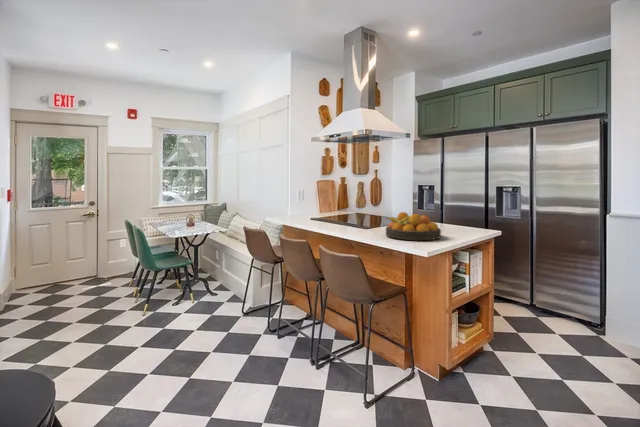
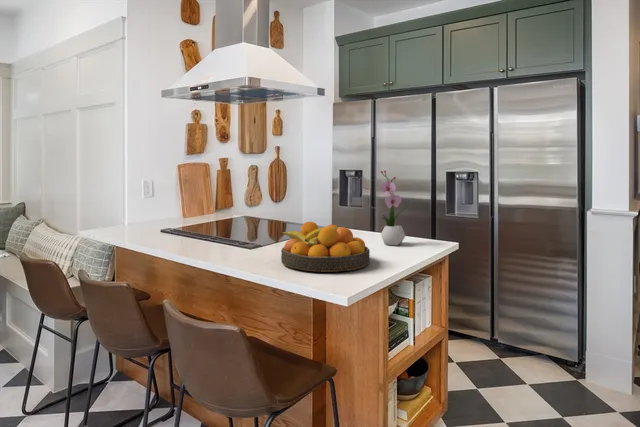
flower arrangement: none [448,183,467,230] -> present [380,171,406,245]

